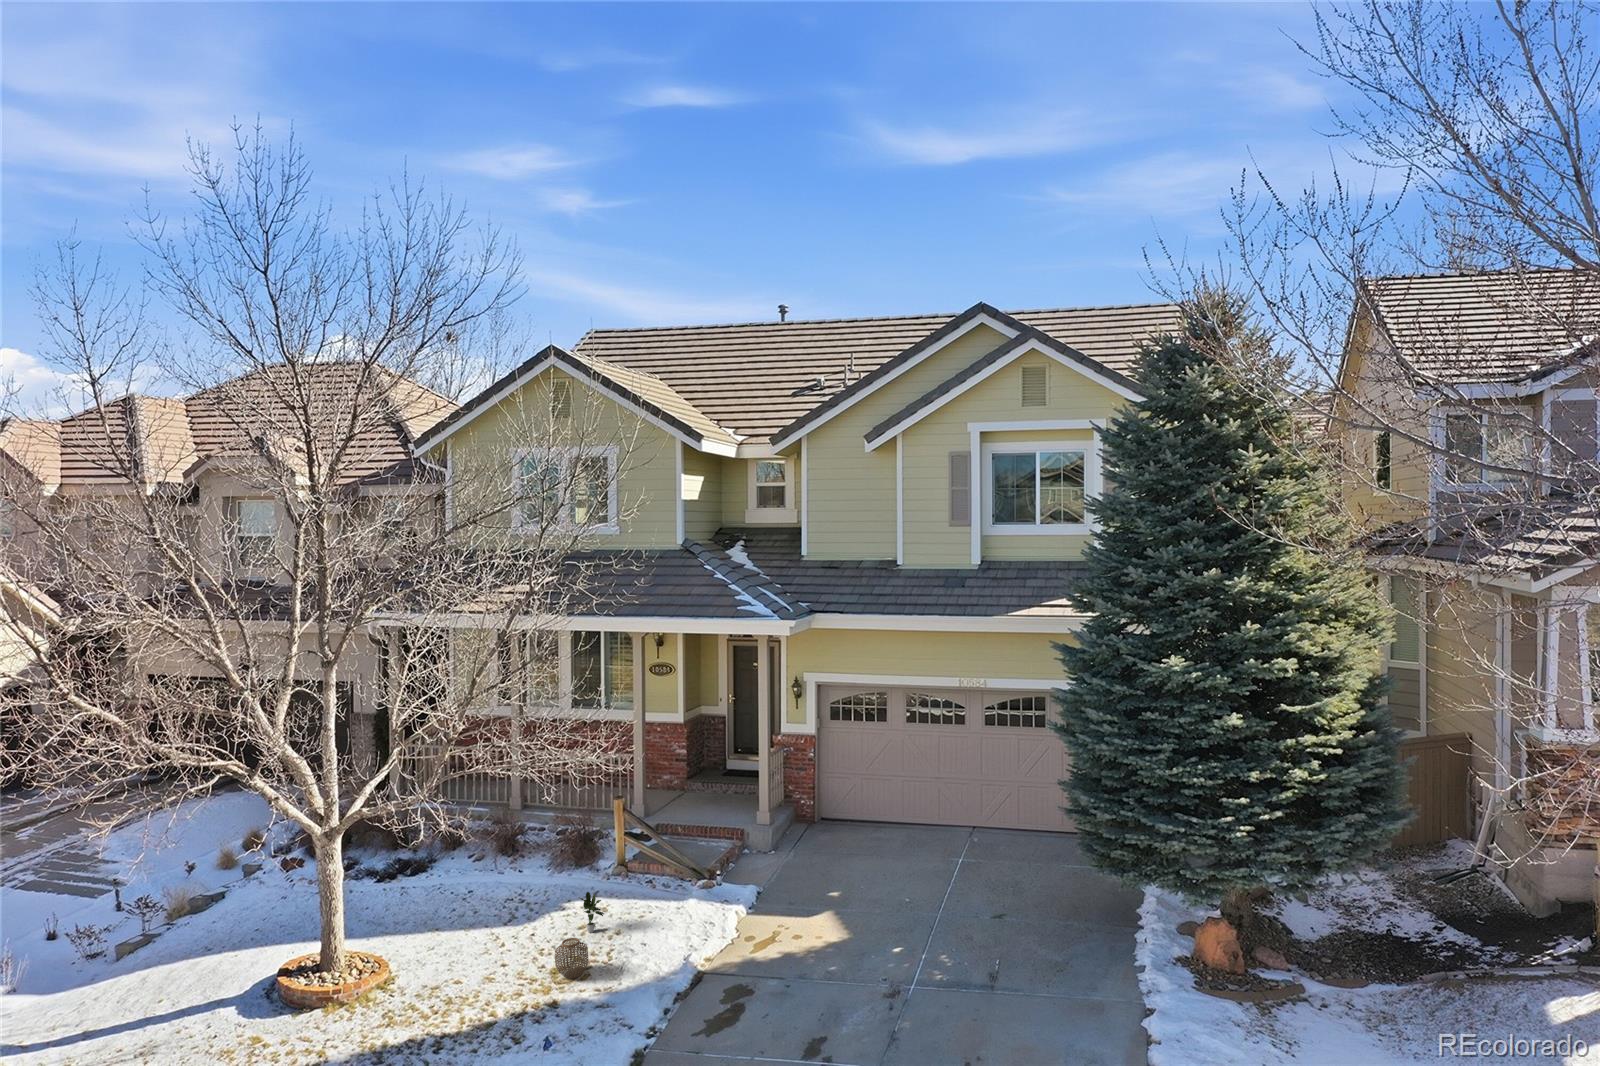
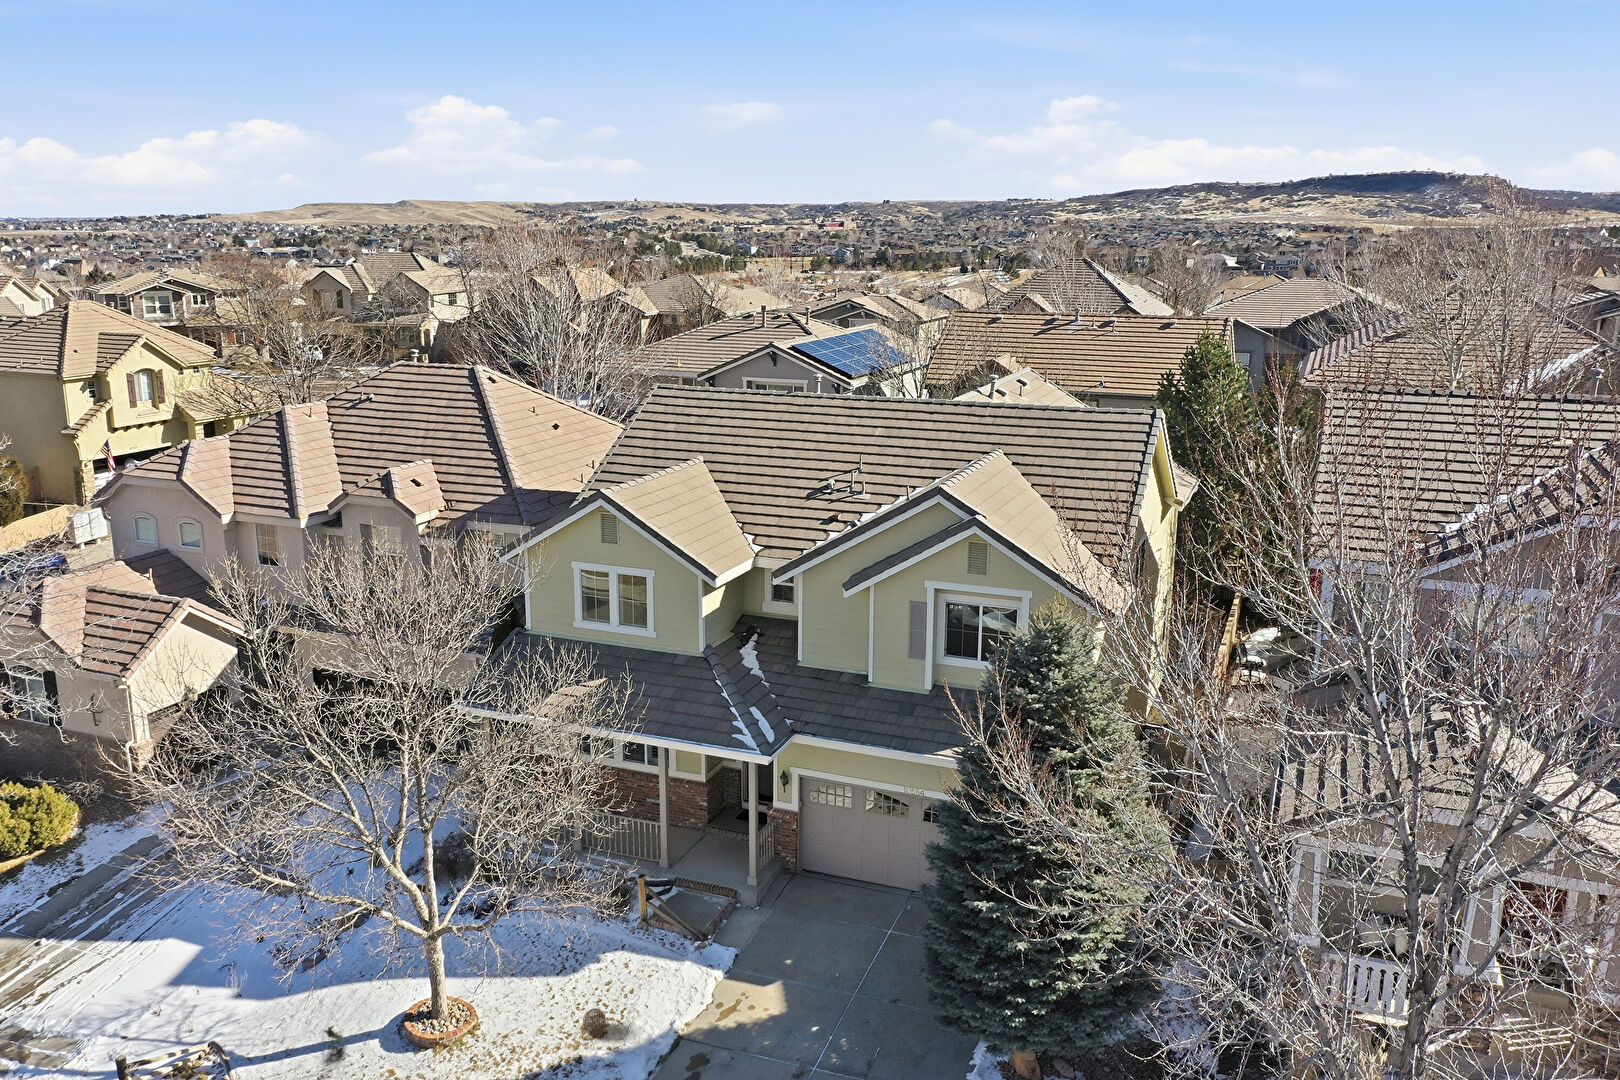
potted plant: present [580,892,604,933] -> present [324,1027,344,1054]

